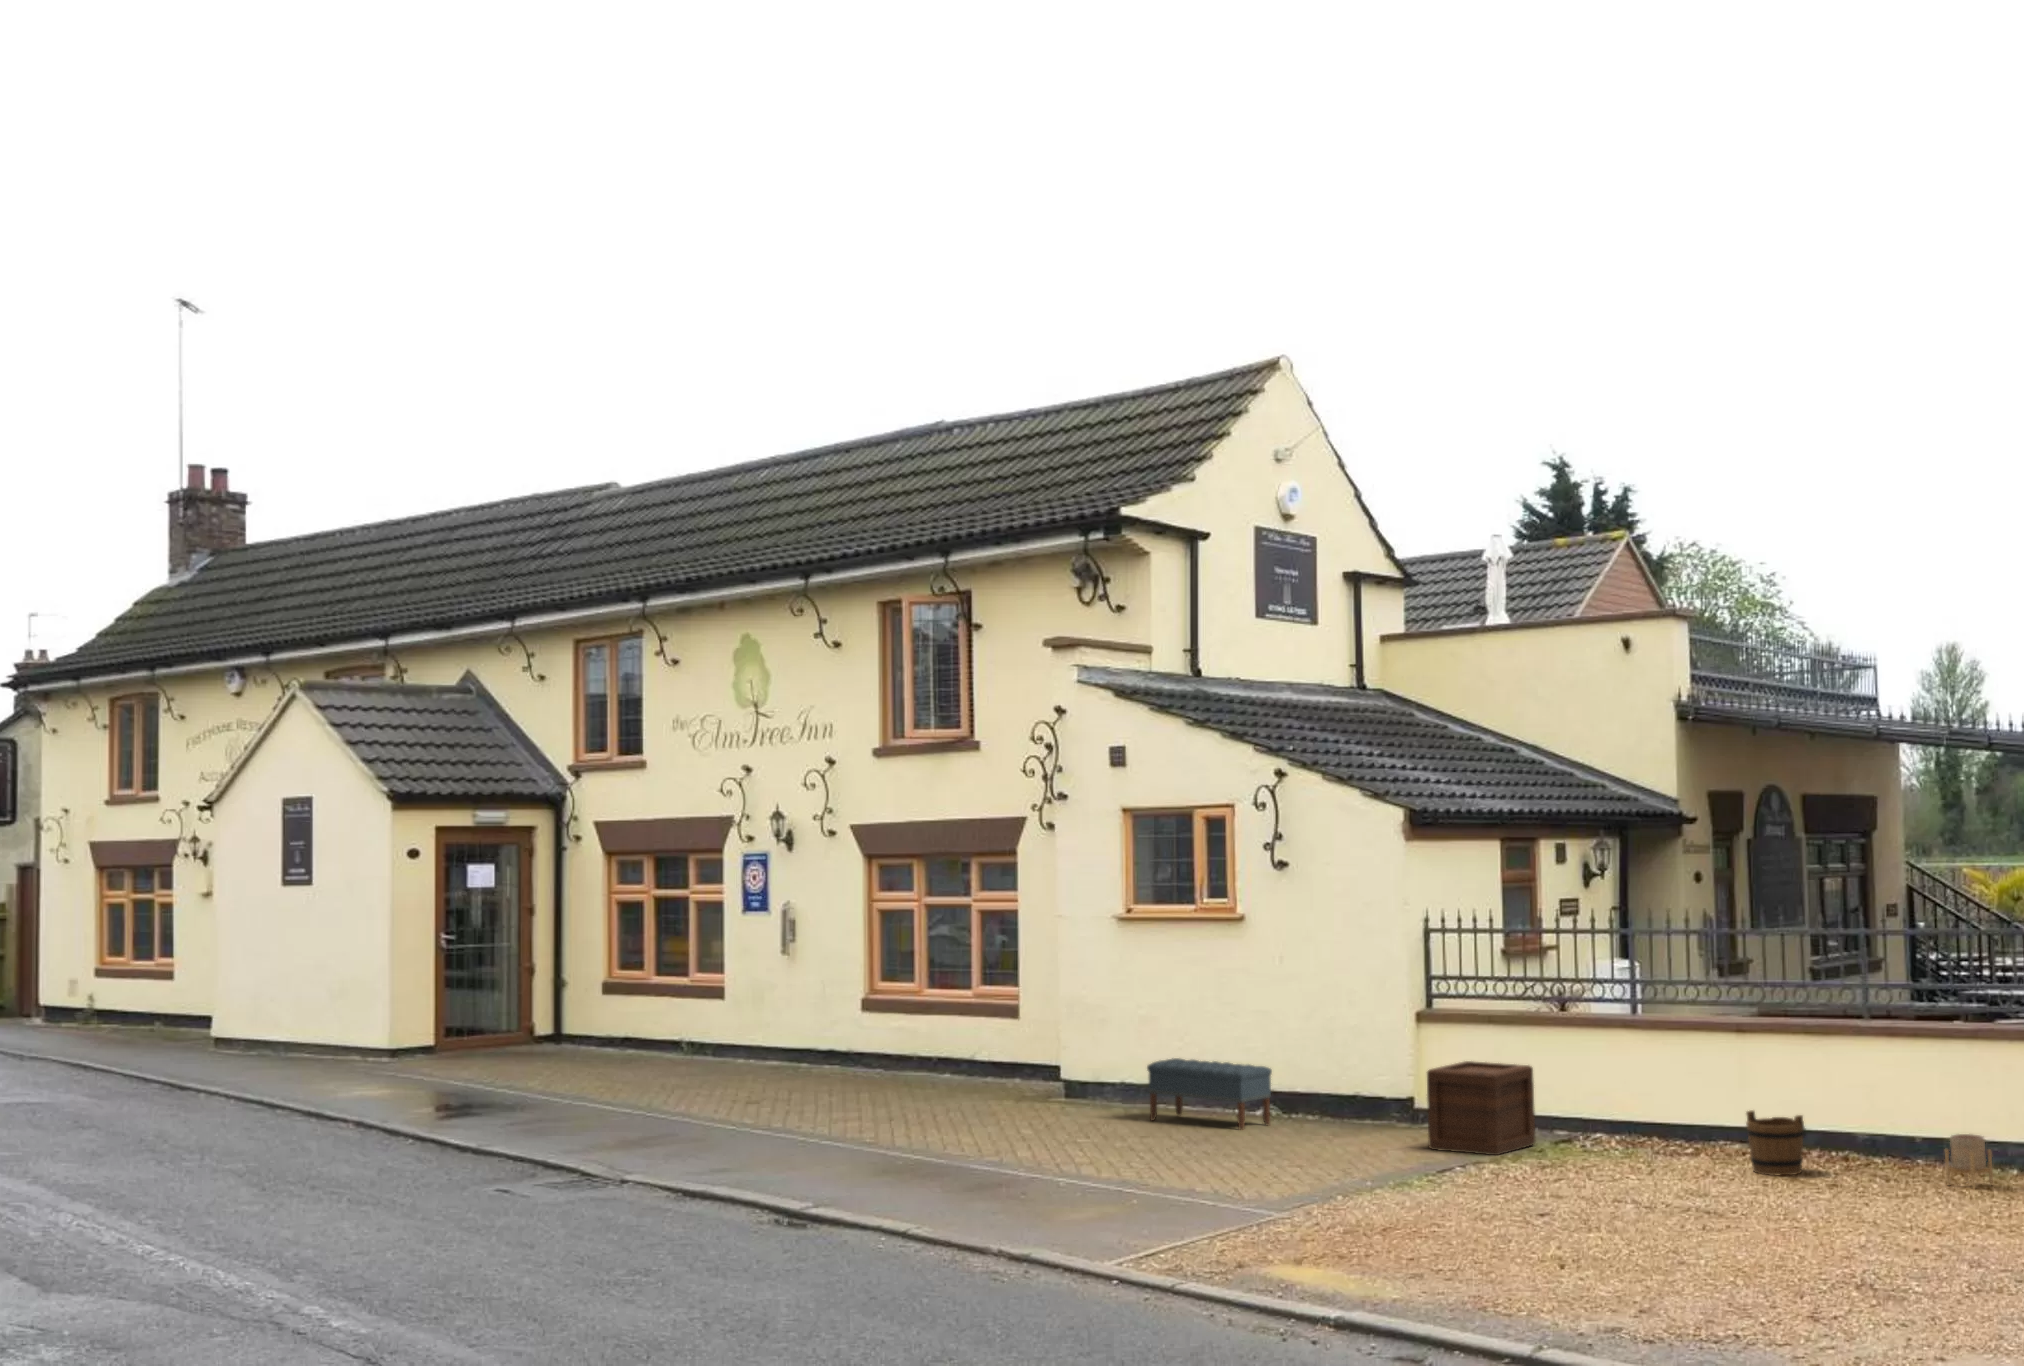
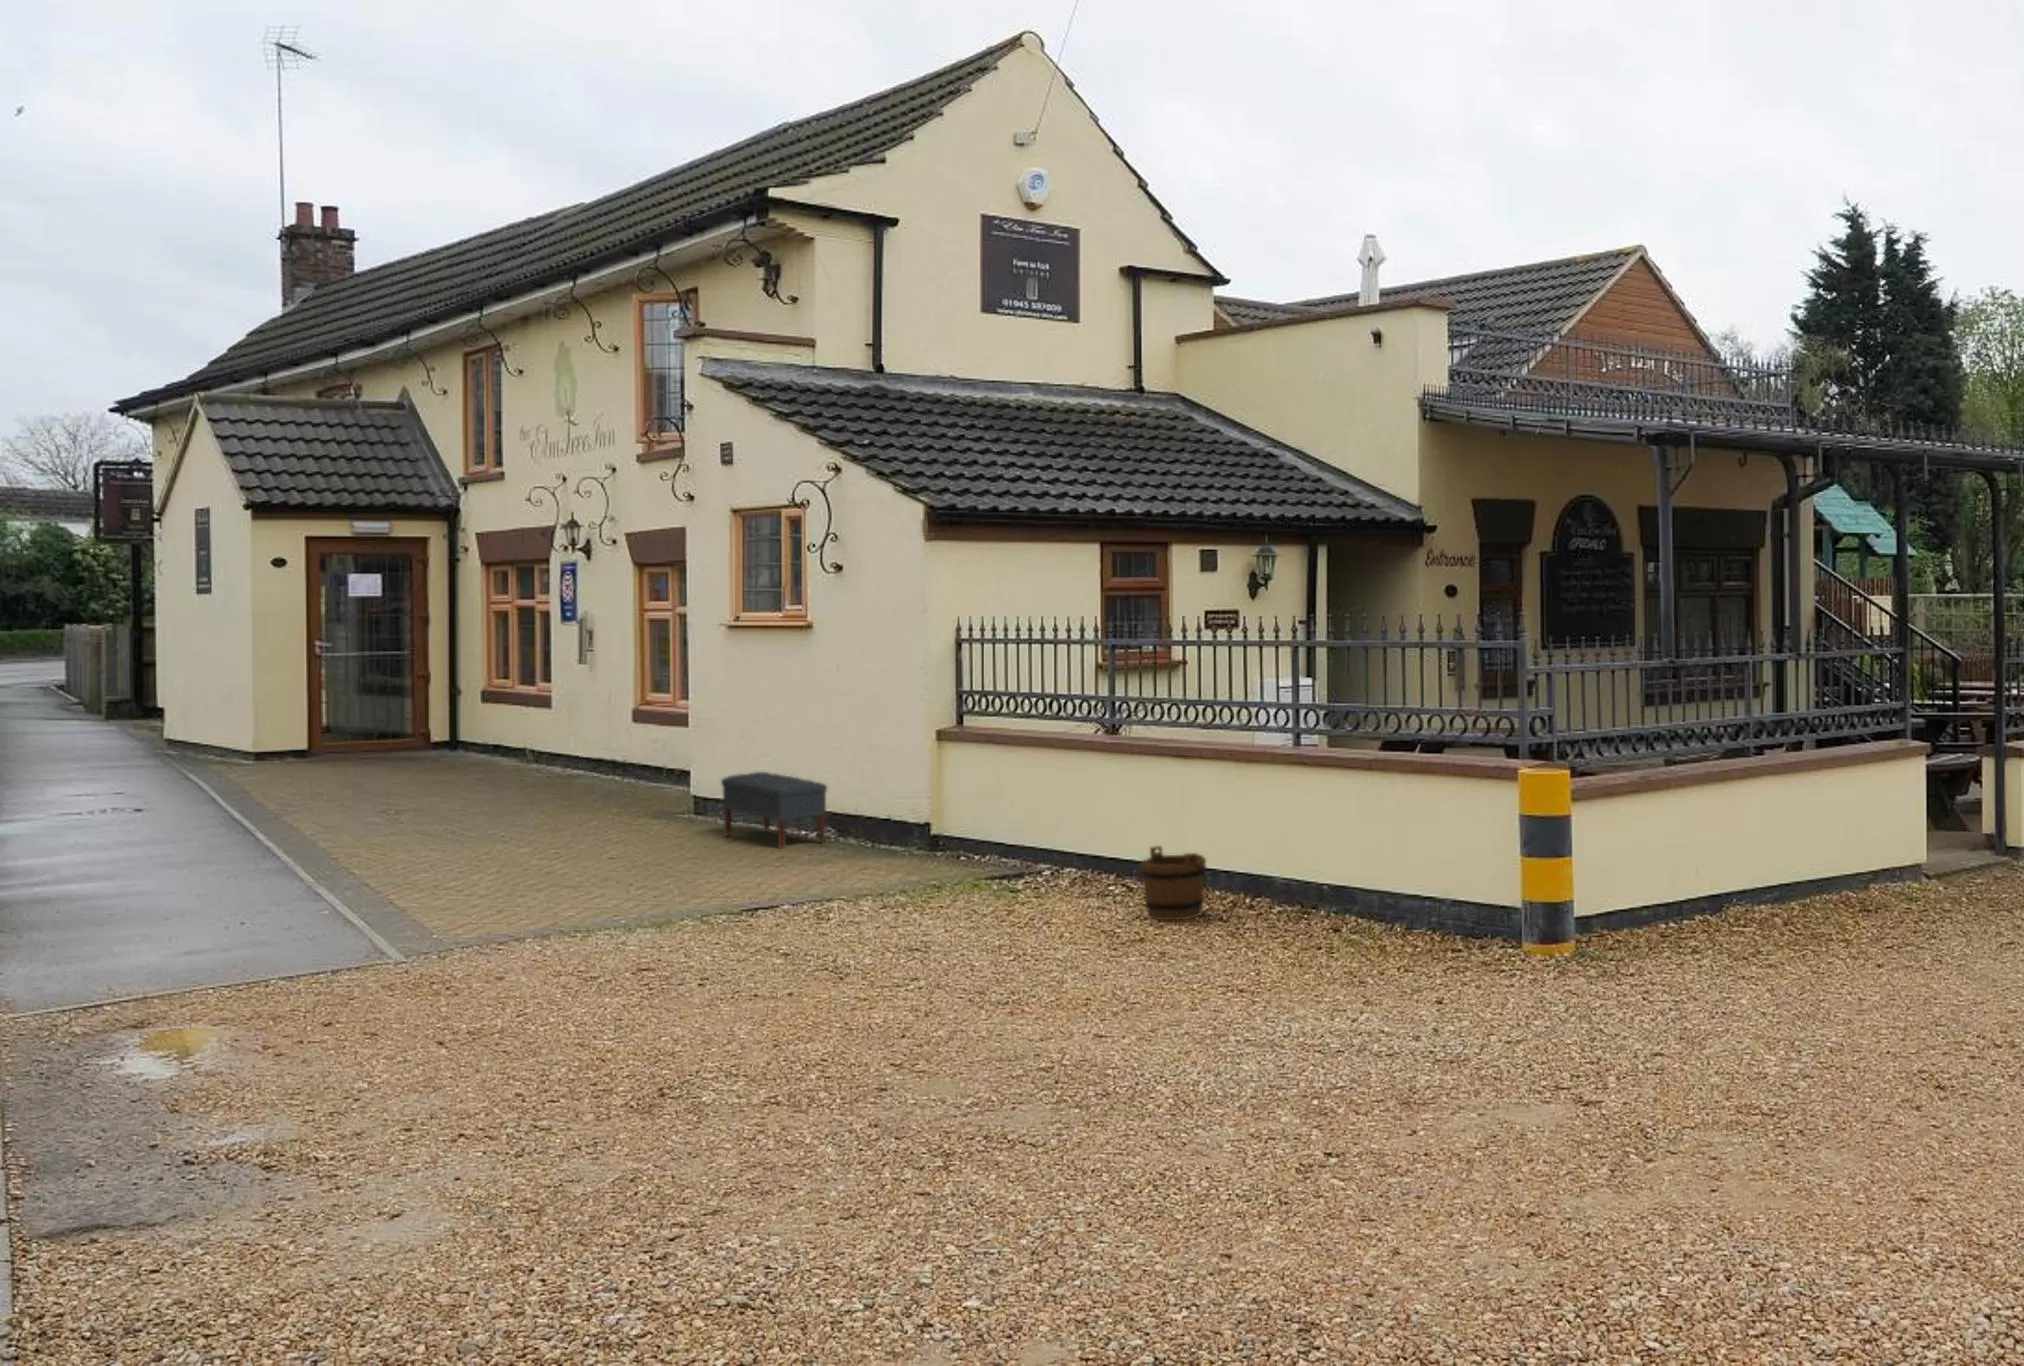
wooden crate: present [1427,1061,1536,1155] -> none [893,782,1015,887]
planter: present [1945,1134,1993,1189] -> none [1309,880,1360,945]

